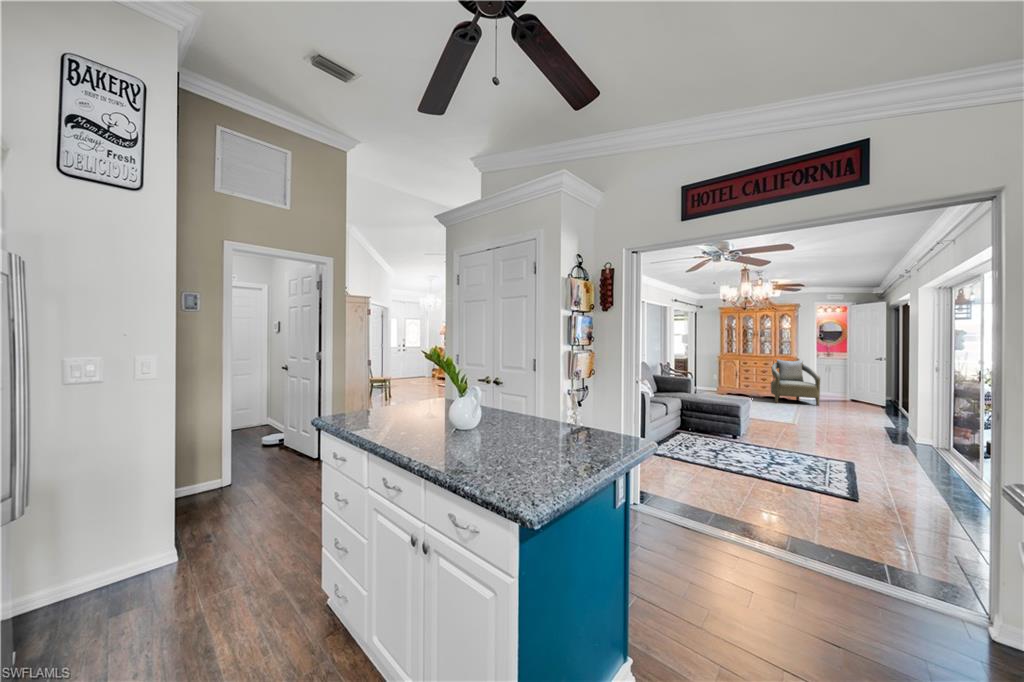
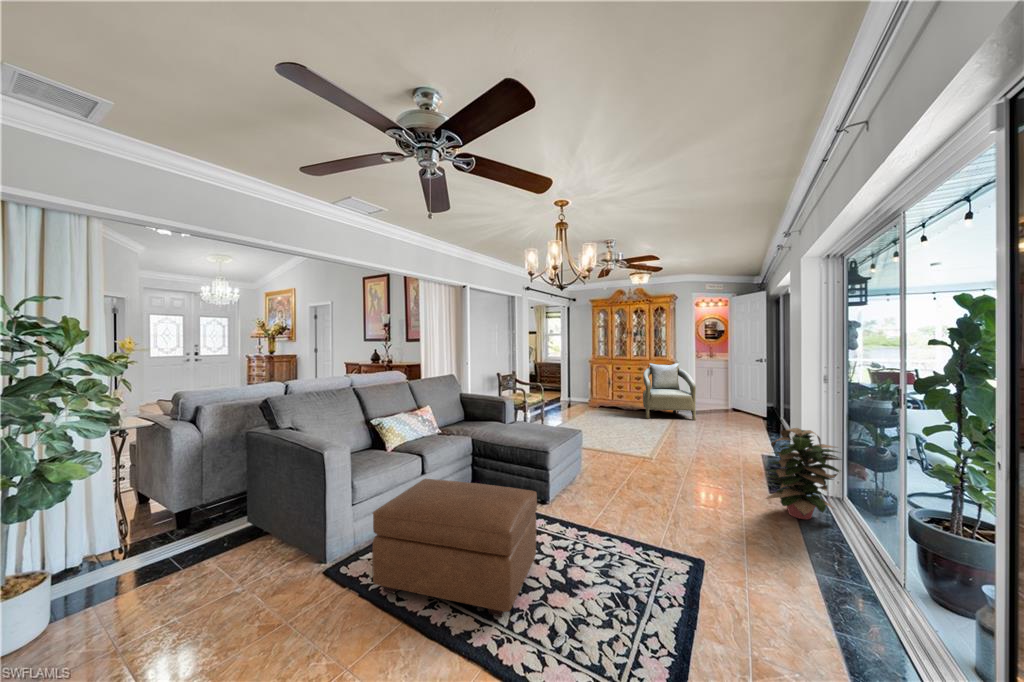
decorative plant: none [891,399,948,453] -> present [766,428,842,519]
ottoman: none [682,413,764,470] -> present [372,479,537,617]

